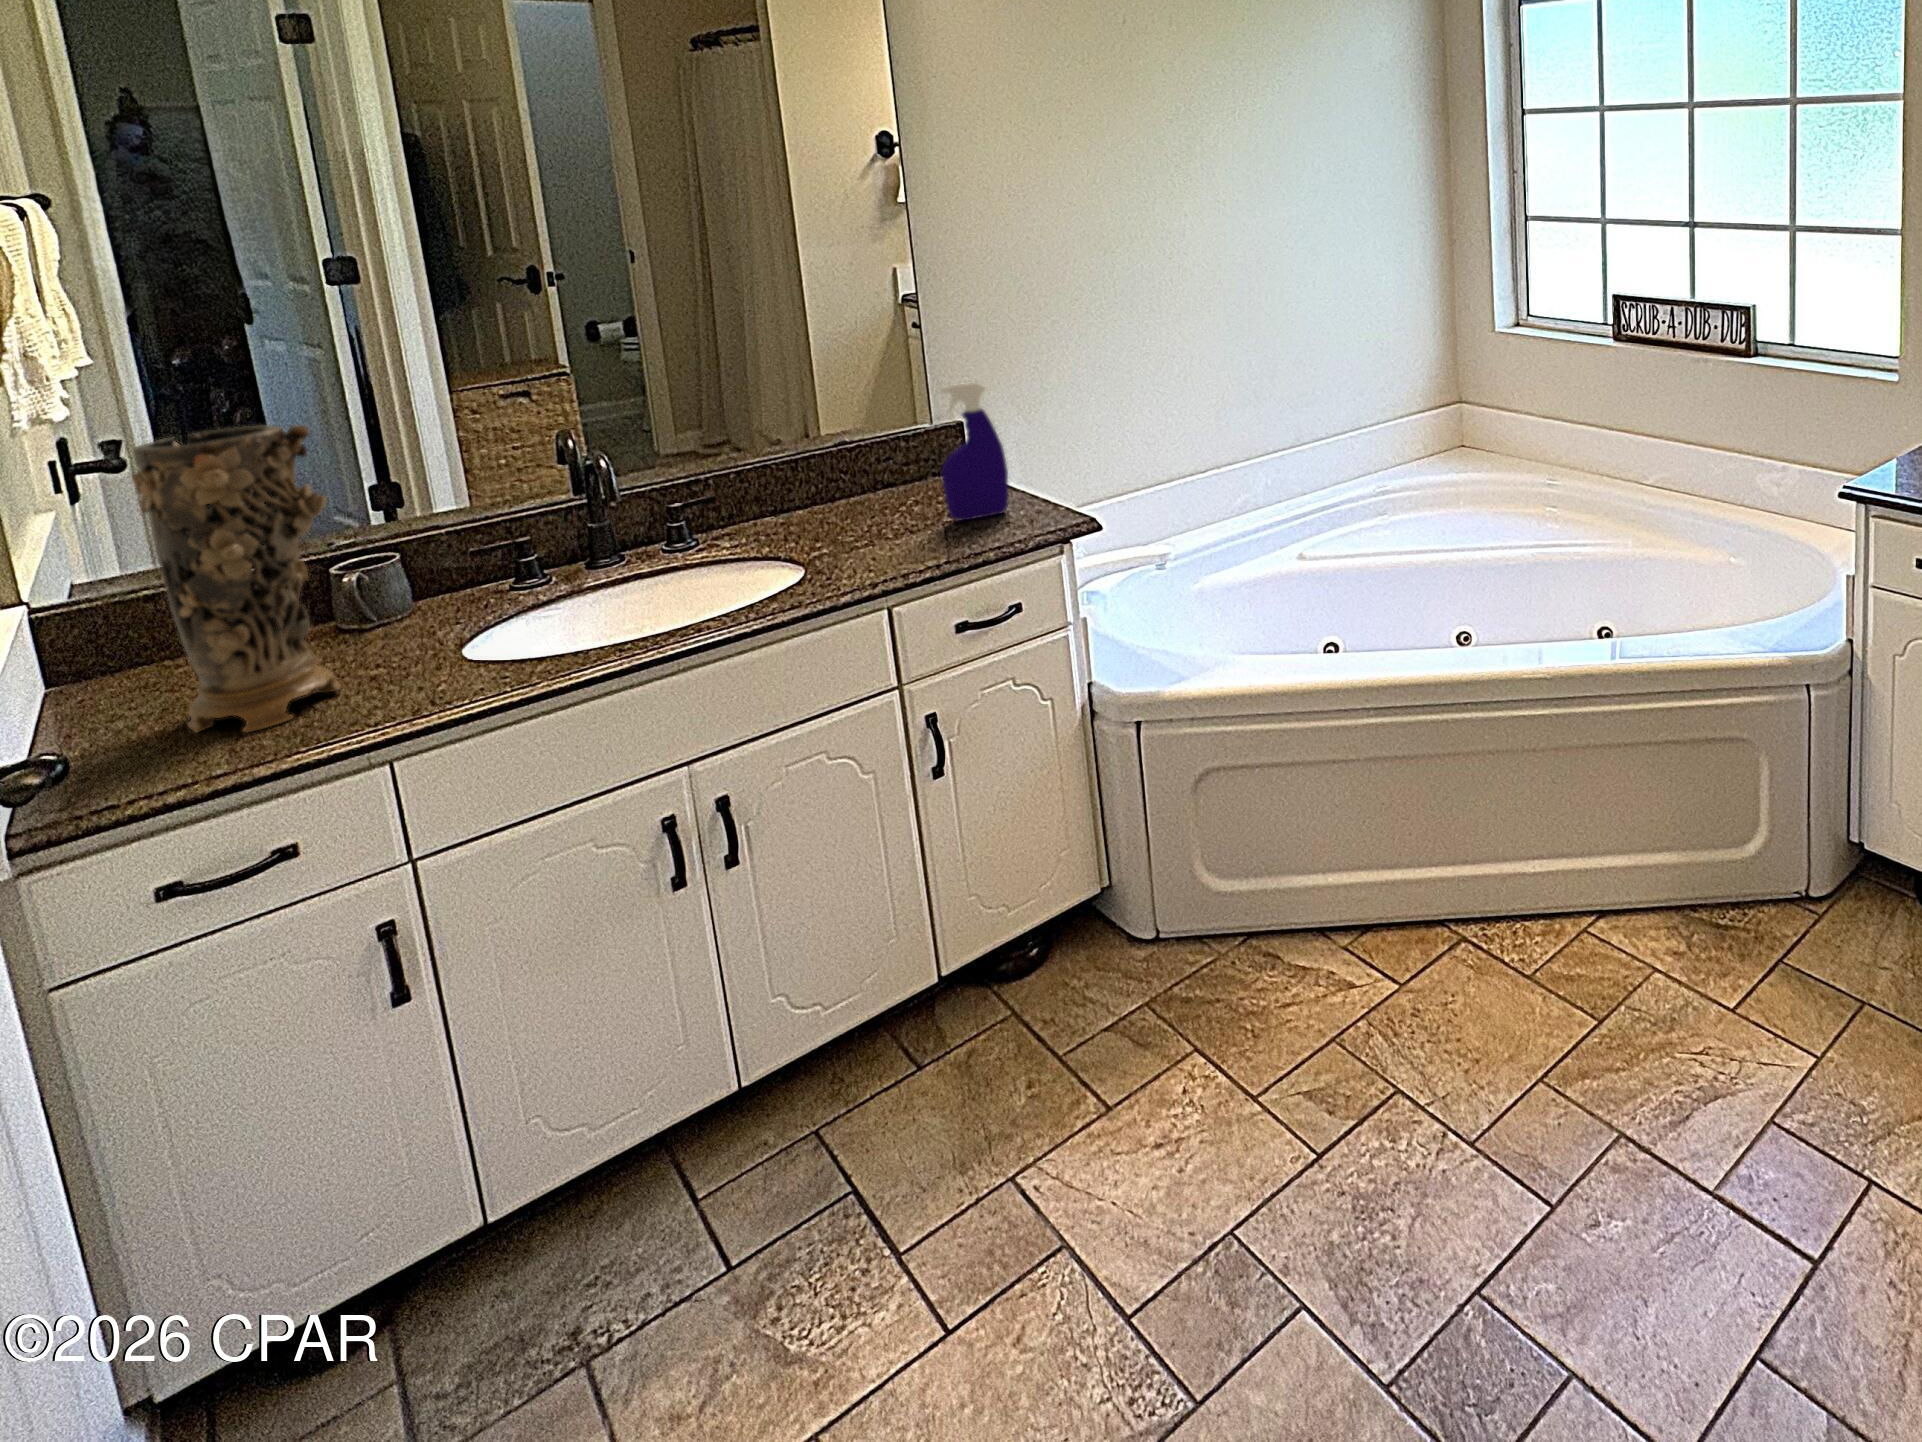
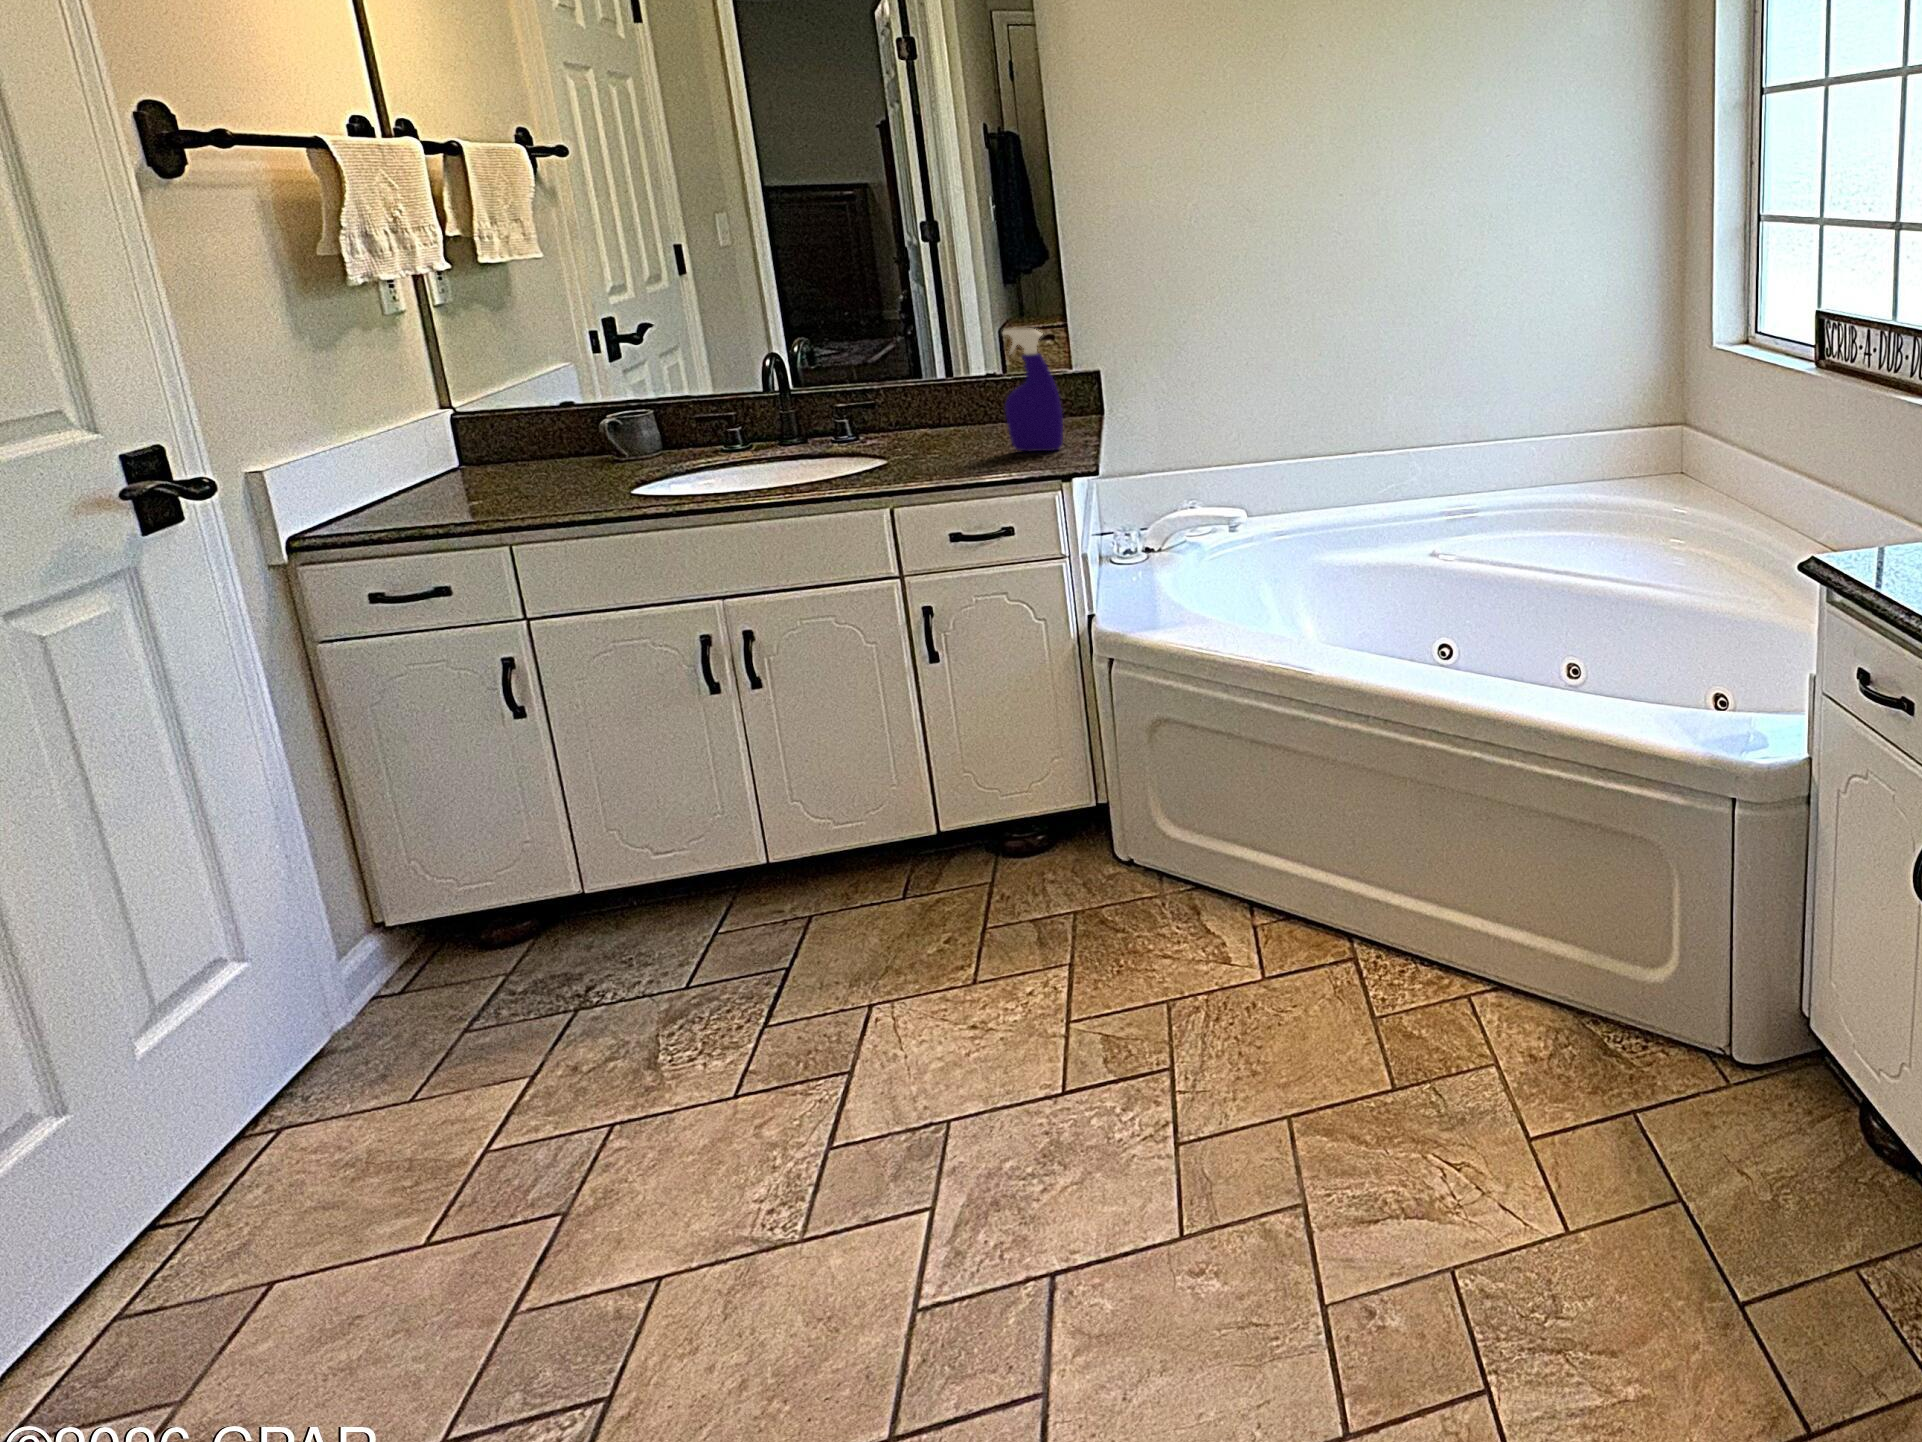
decorative vase: present [132,425,341,733] -> none [397,300,535,512]

